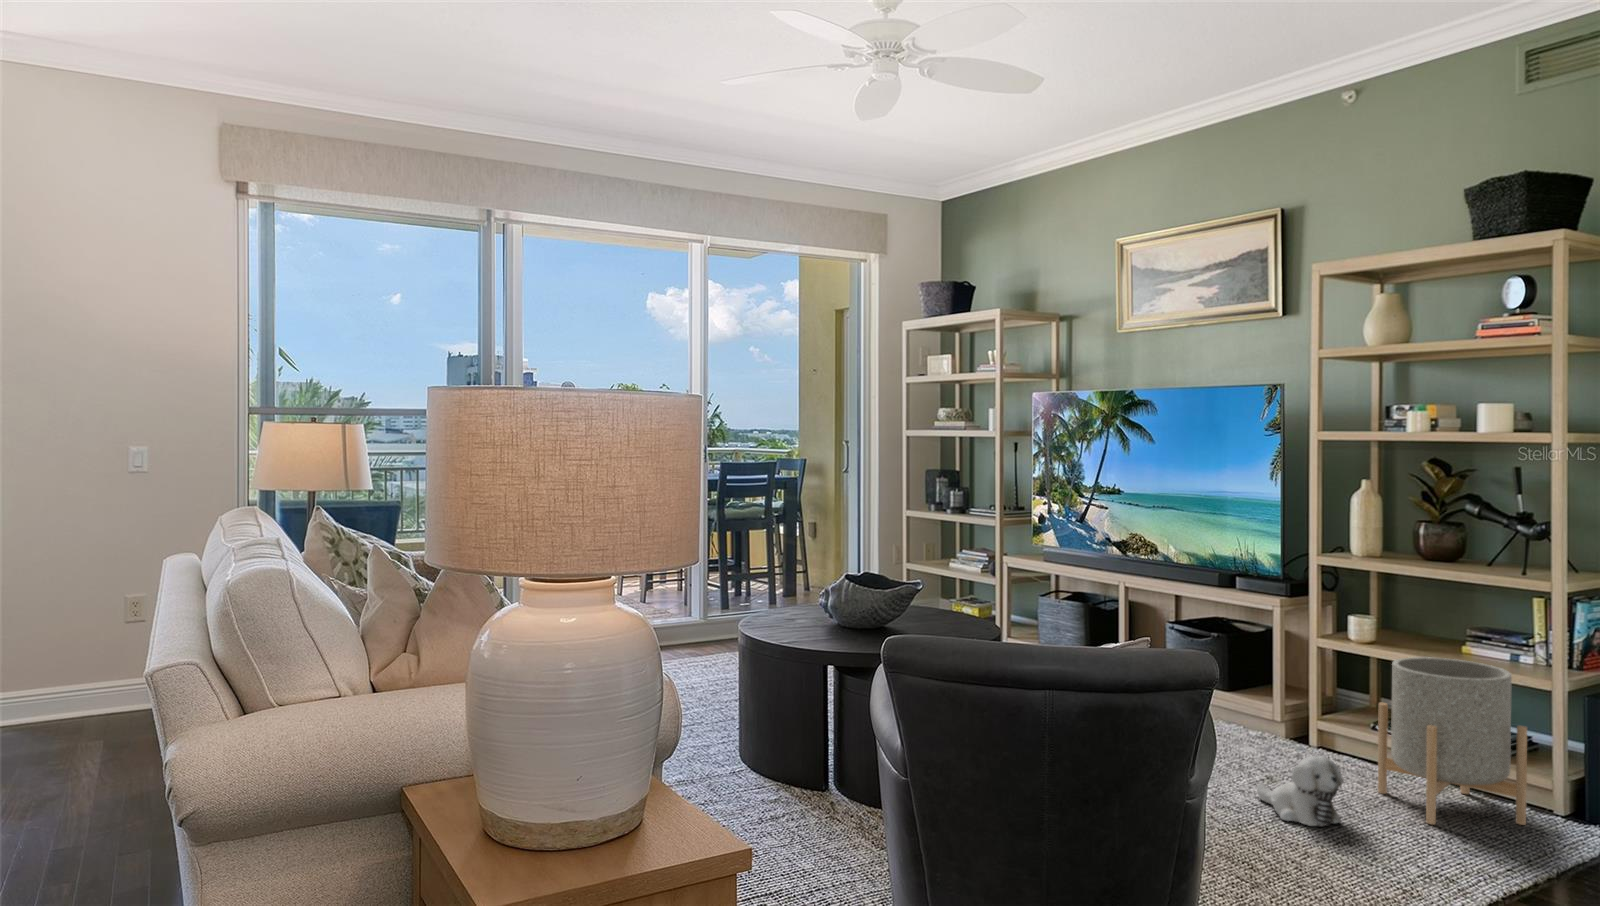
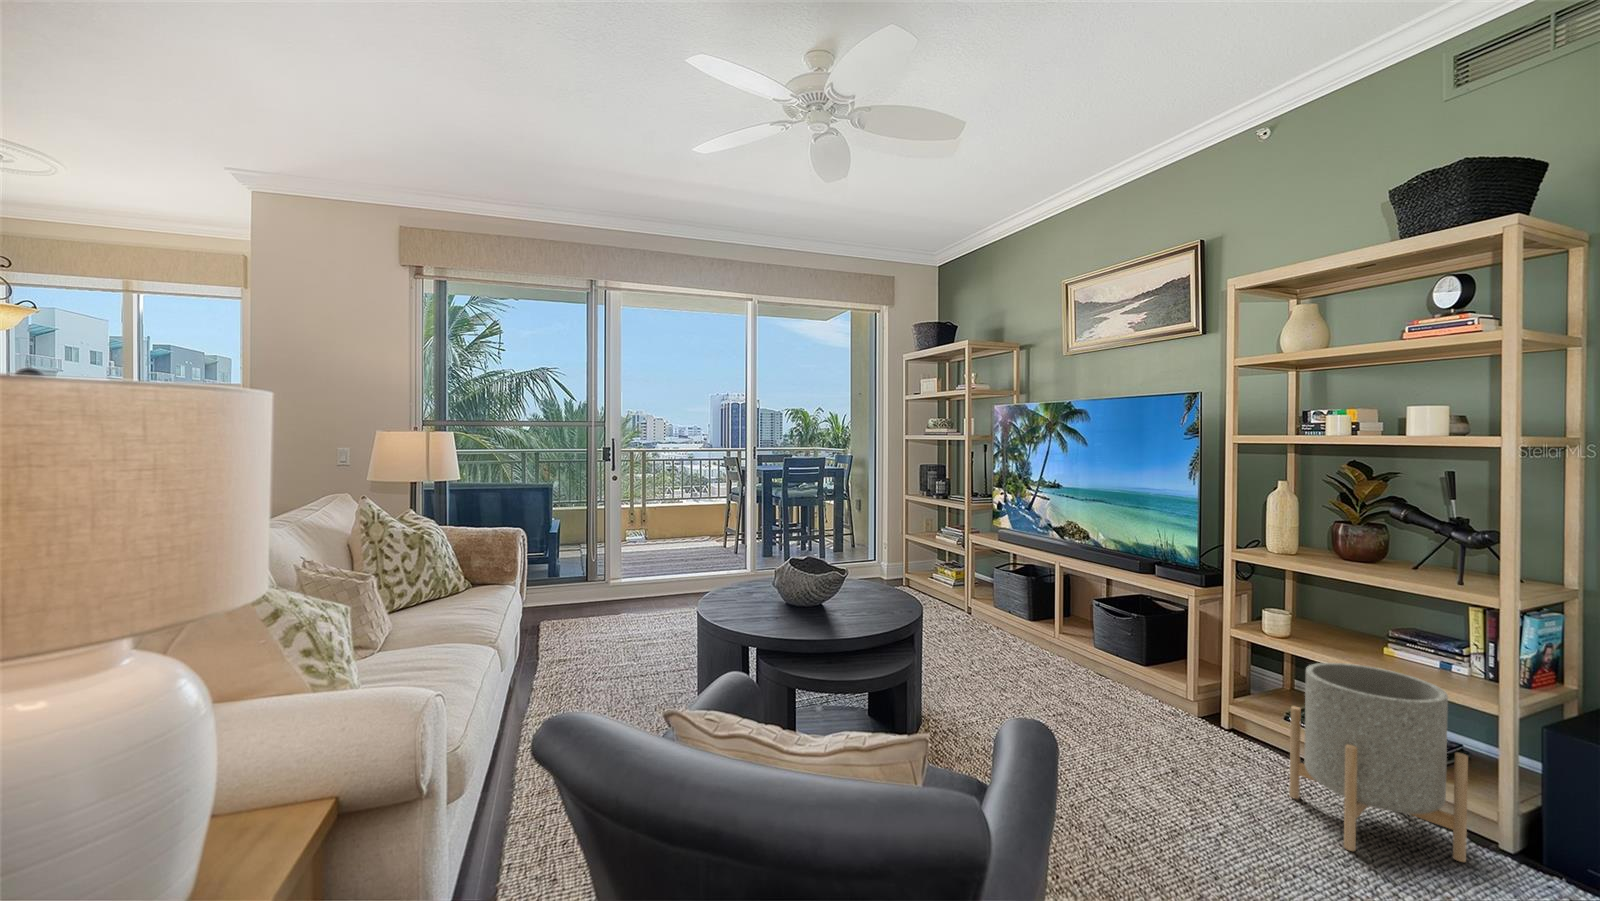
plush toy: present [1257,756,1343,827] -> none [1157,765,1248,844]

